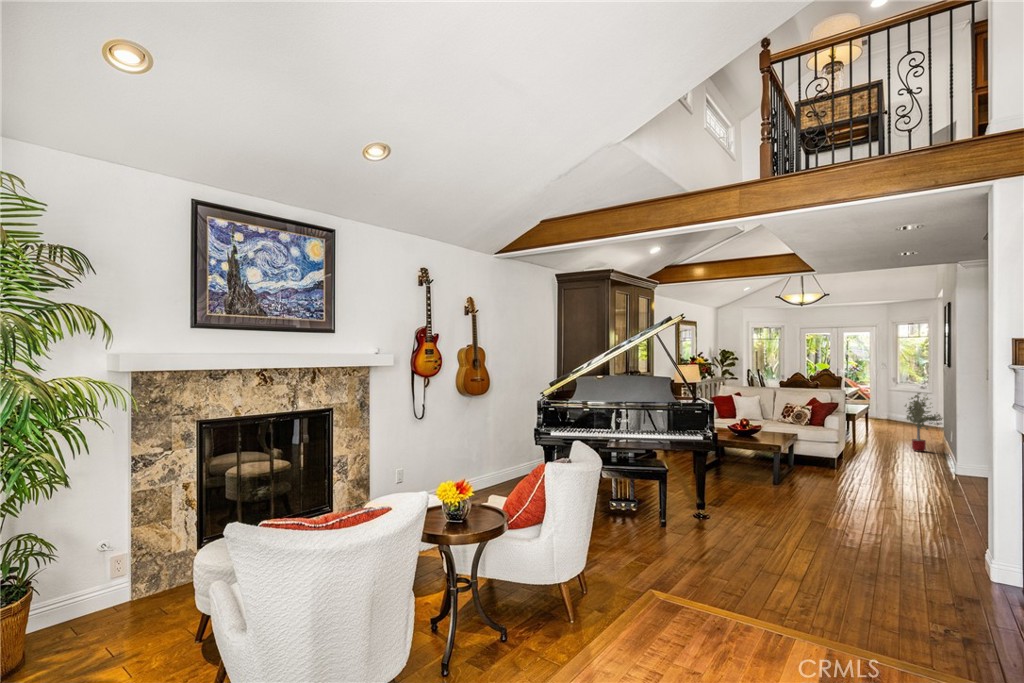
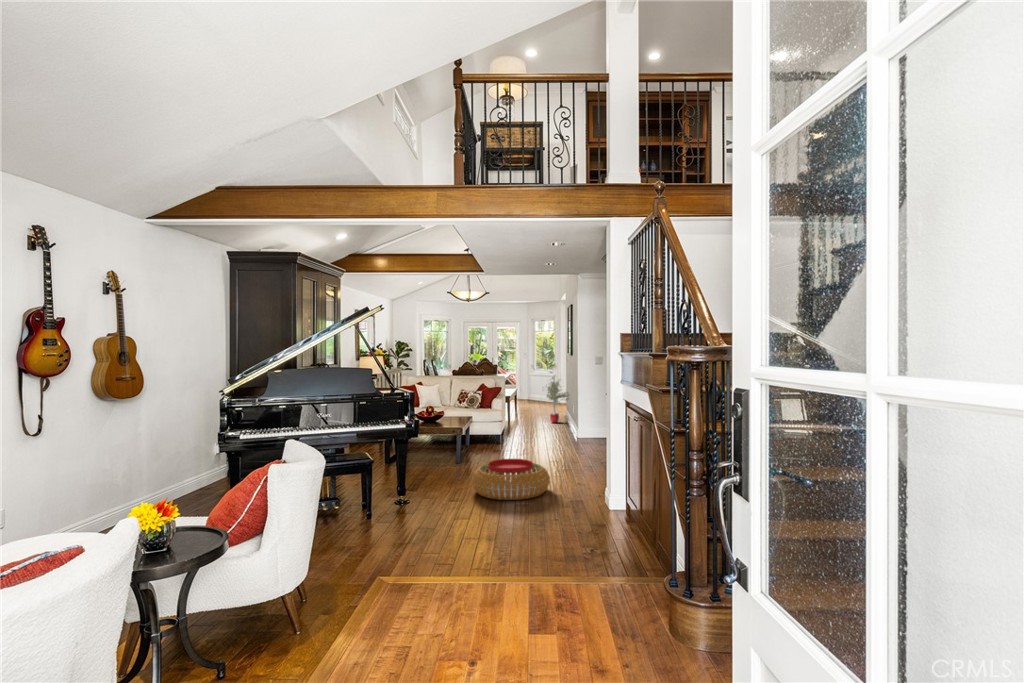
pouf: none [783,488,888,540] -> present [472,459,550,500]

